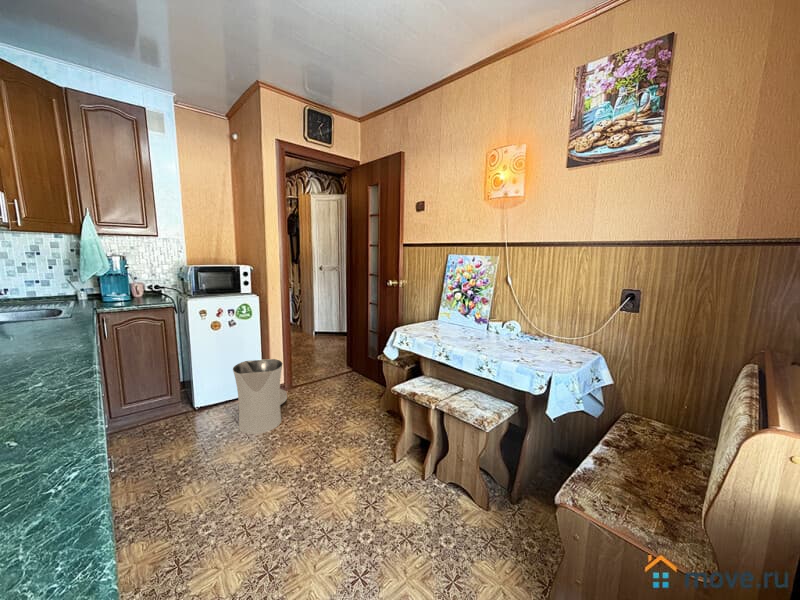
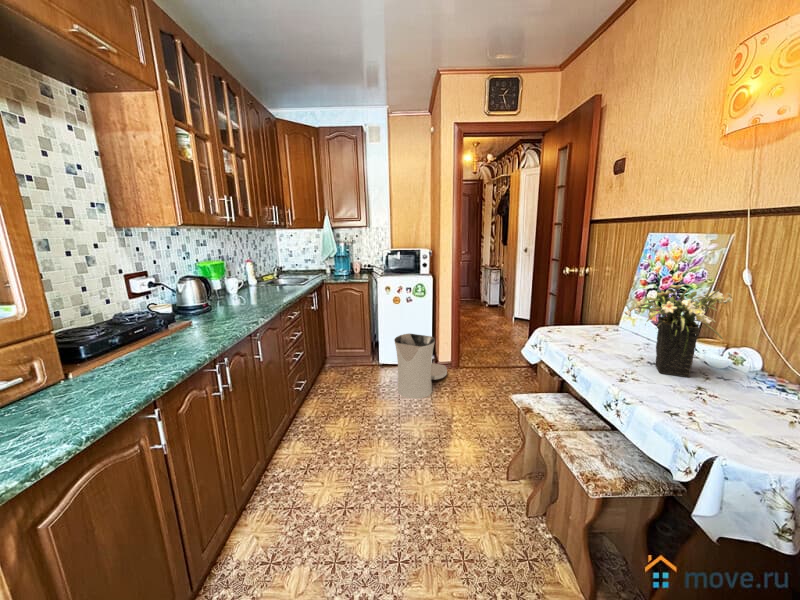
flower arrangement: none [467,285,518,343] -> present [625,285,732,377]

